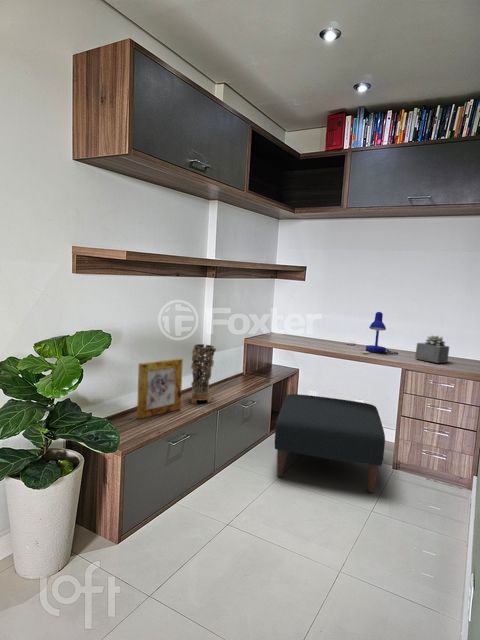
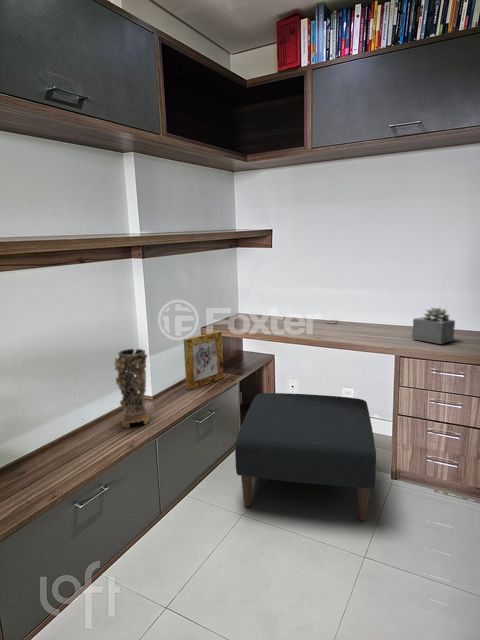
desk lamp: present [362,312,398,354] -> none [342,282,391,337]
picture frame: present [137,358,183,418] -> present [184,331,223,390]

